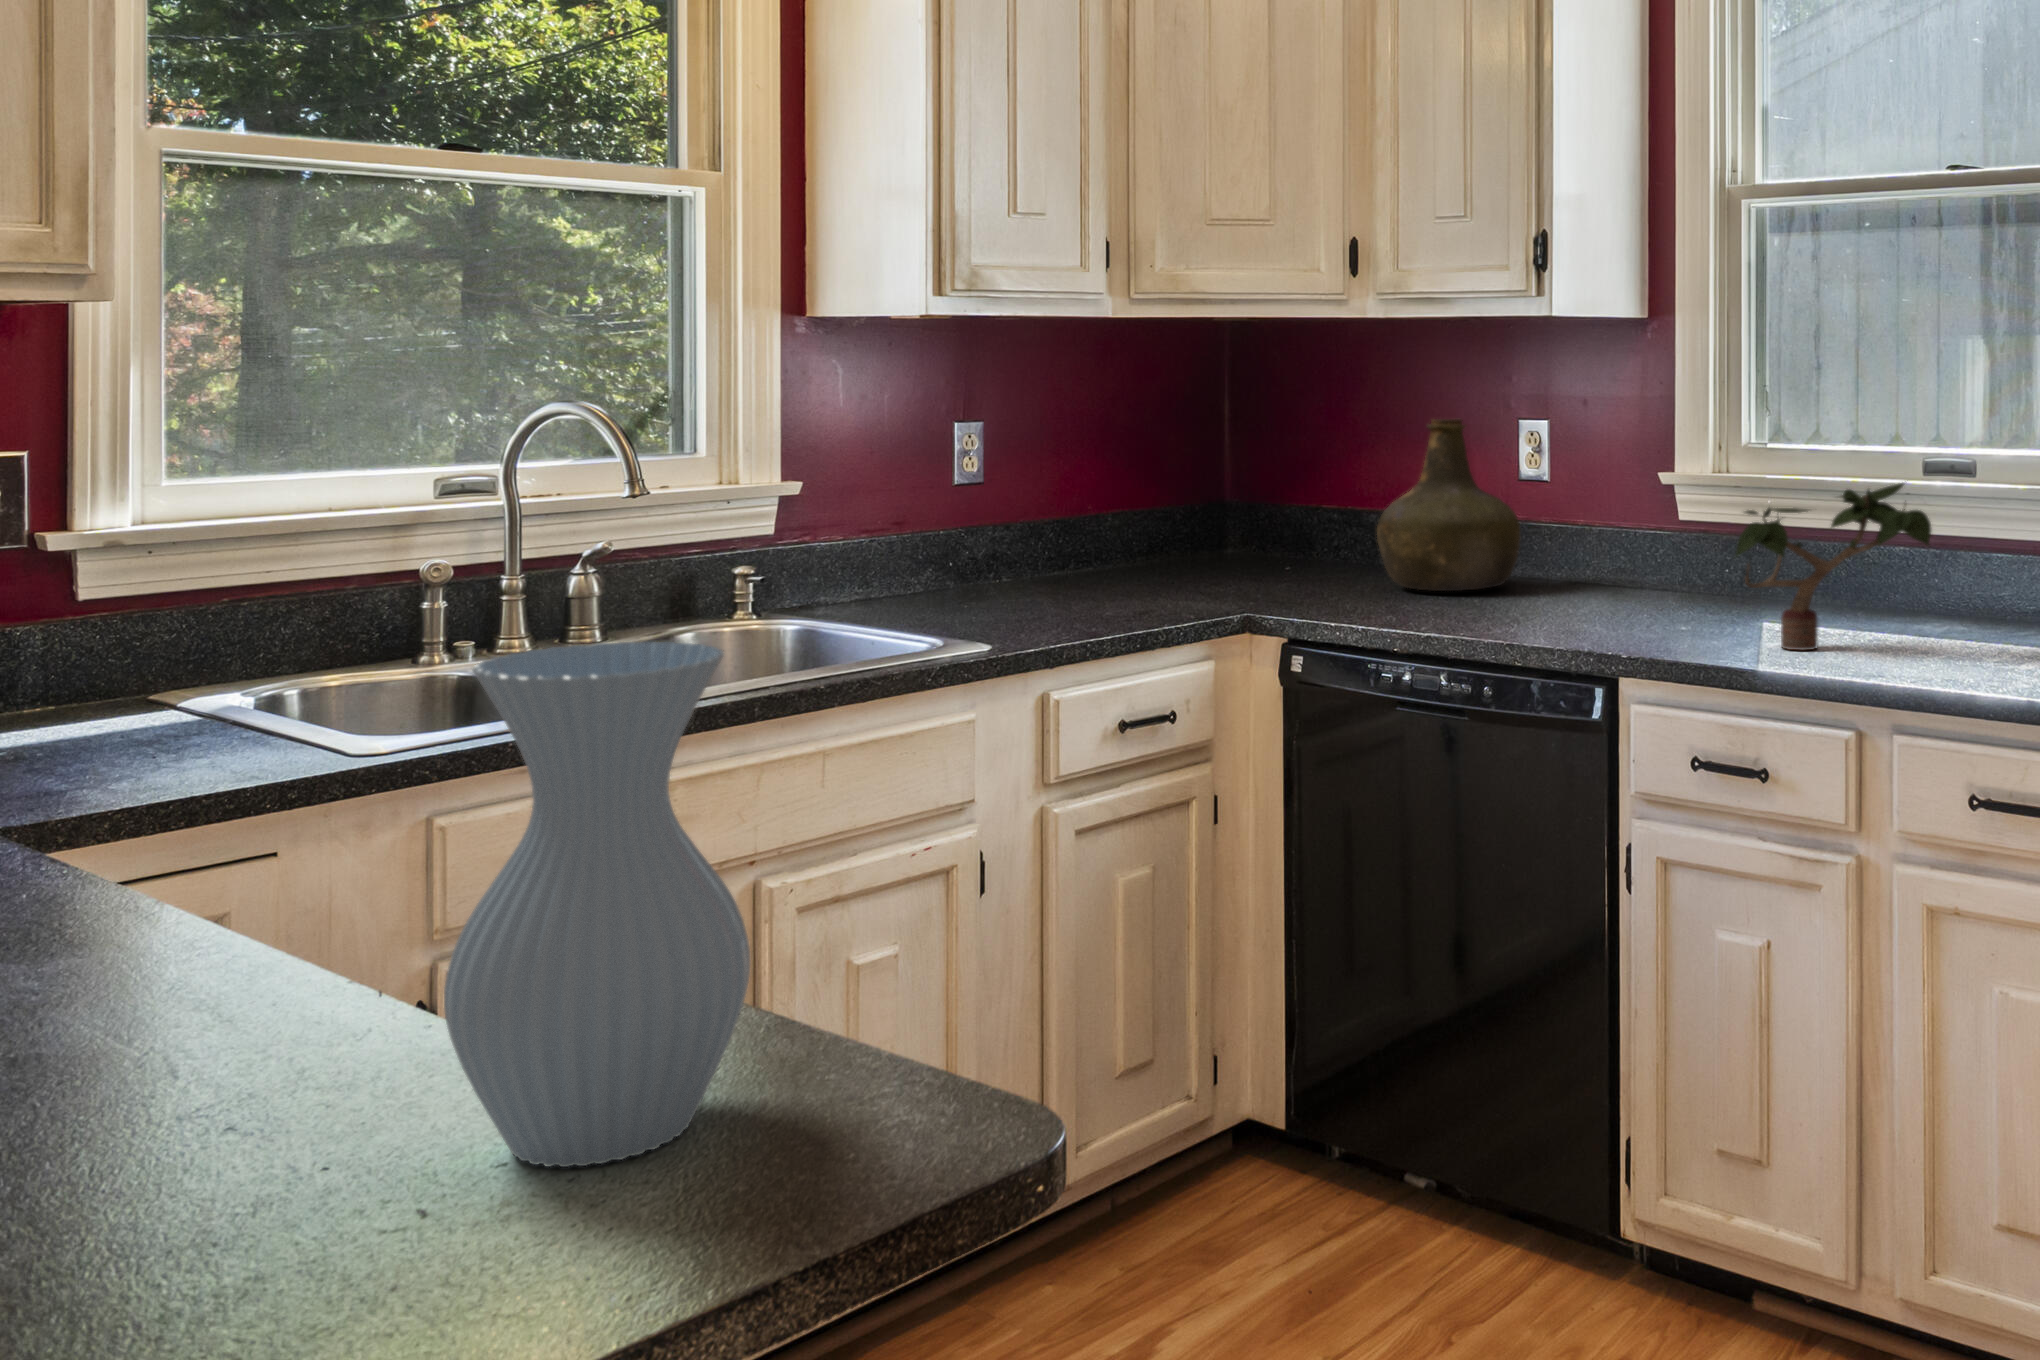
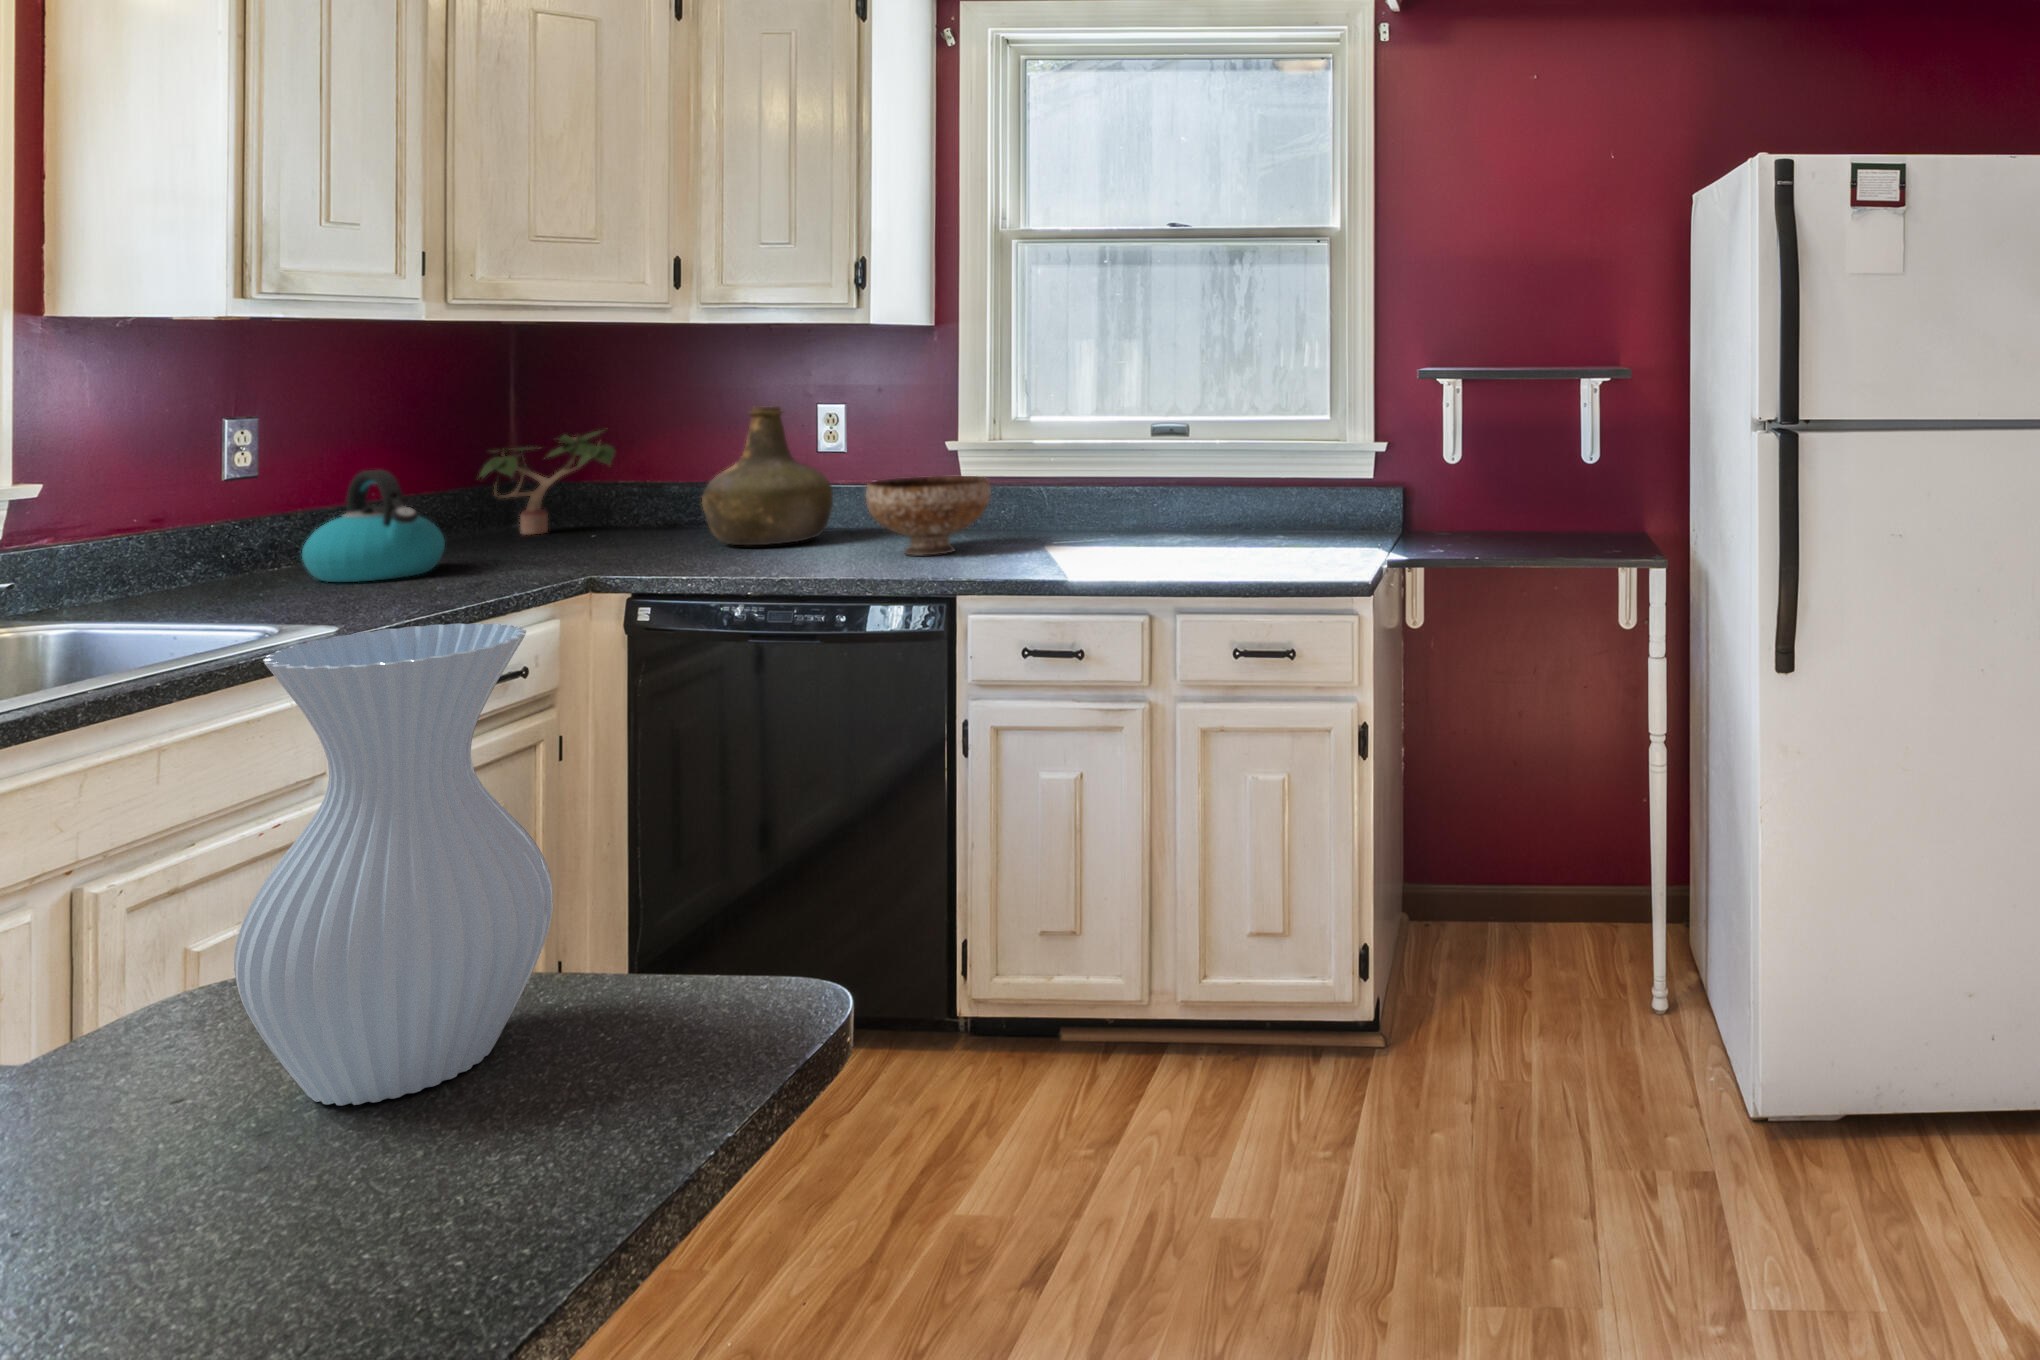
kettle: none [1003,479,1127,600] -> present [302,470,445,582]
potted plant: present [1736,483,1932,650] -> present [479,431,615,535]
bowl: none [1537,515,1690,619] -> present [866,476,991,556]

